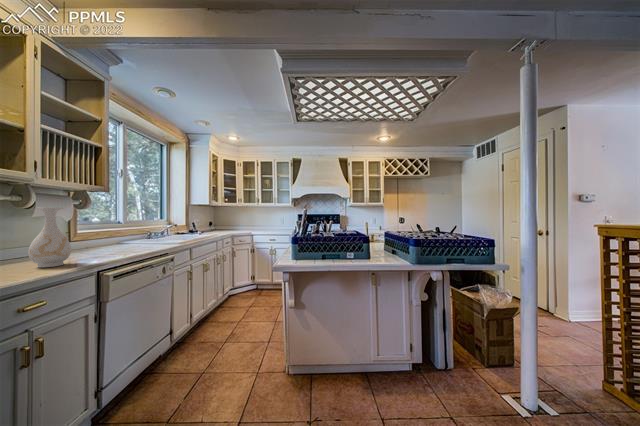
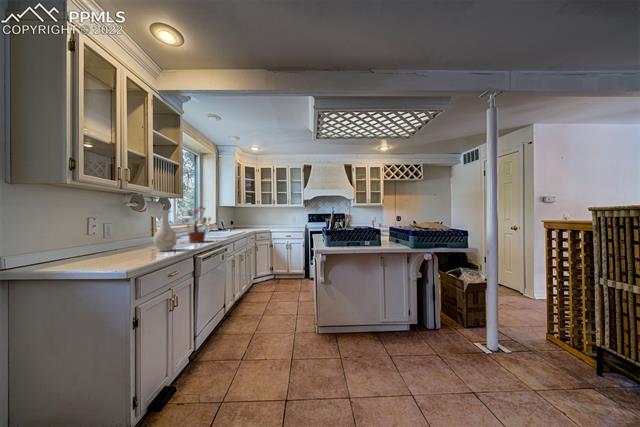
potted plant: none [101,203,151,252] -> present [183,206,211,243]

